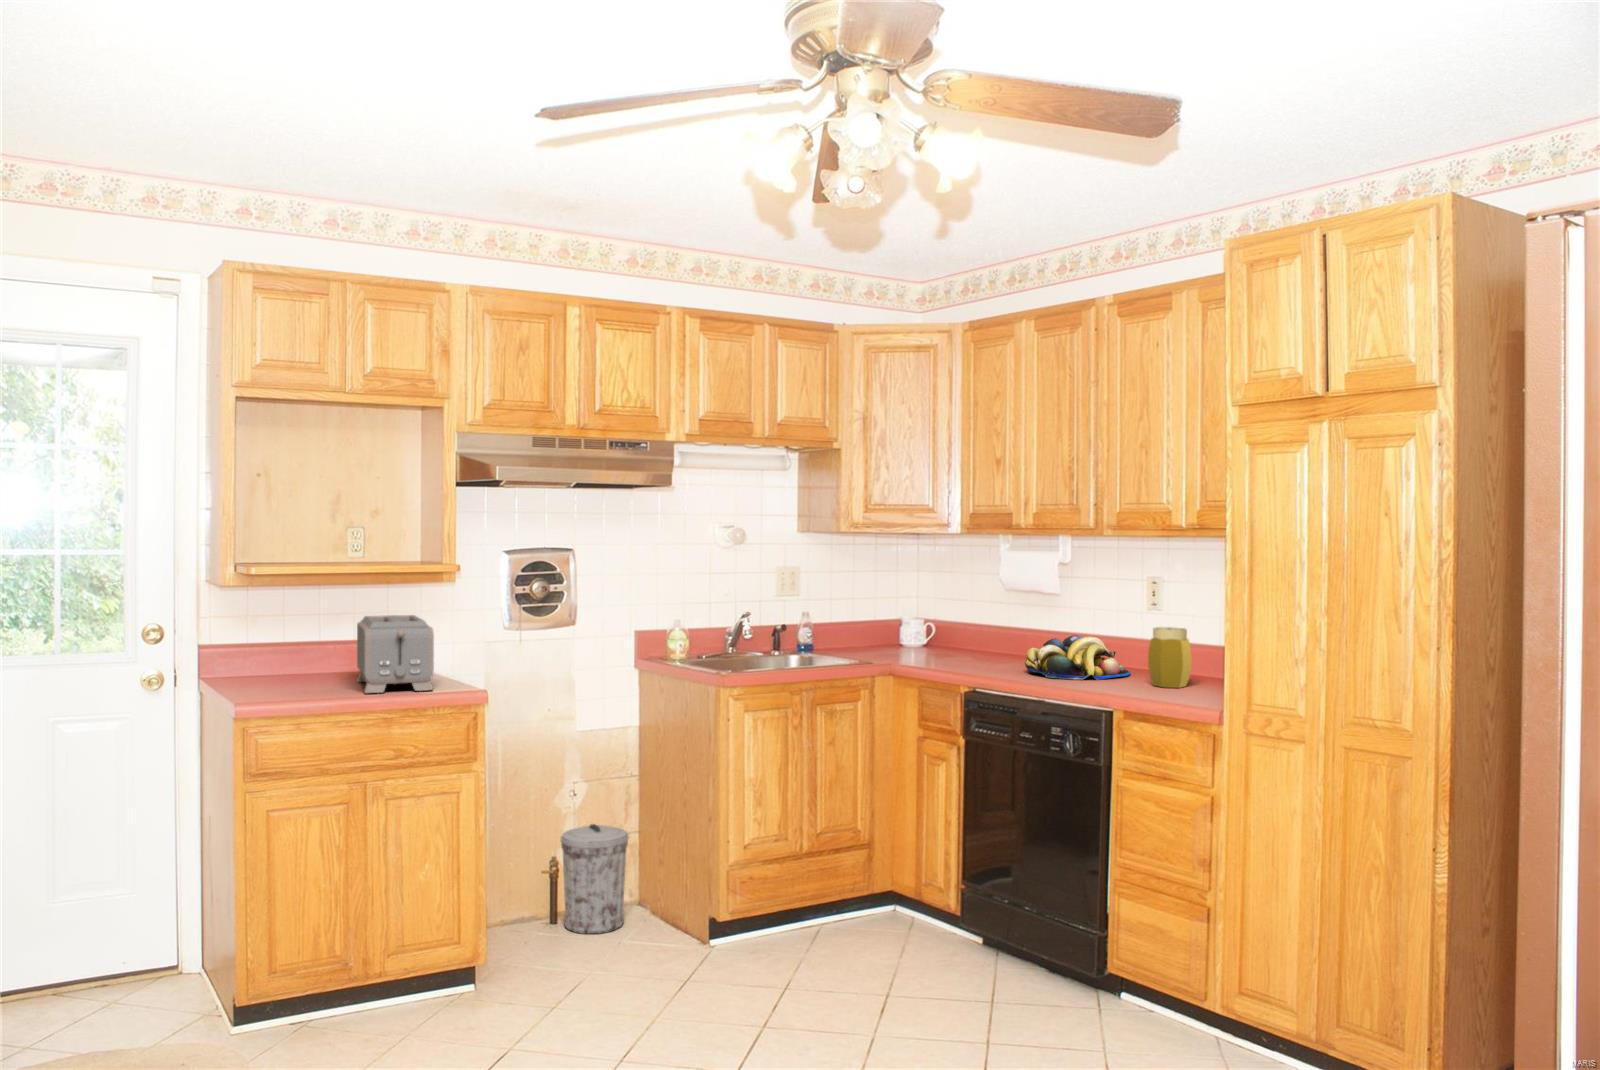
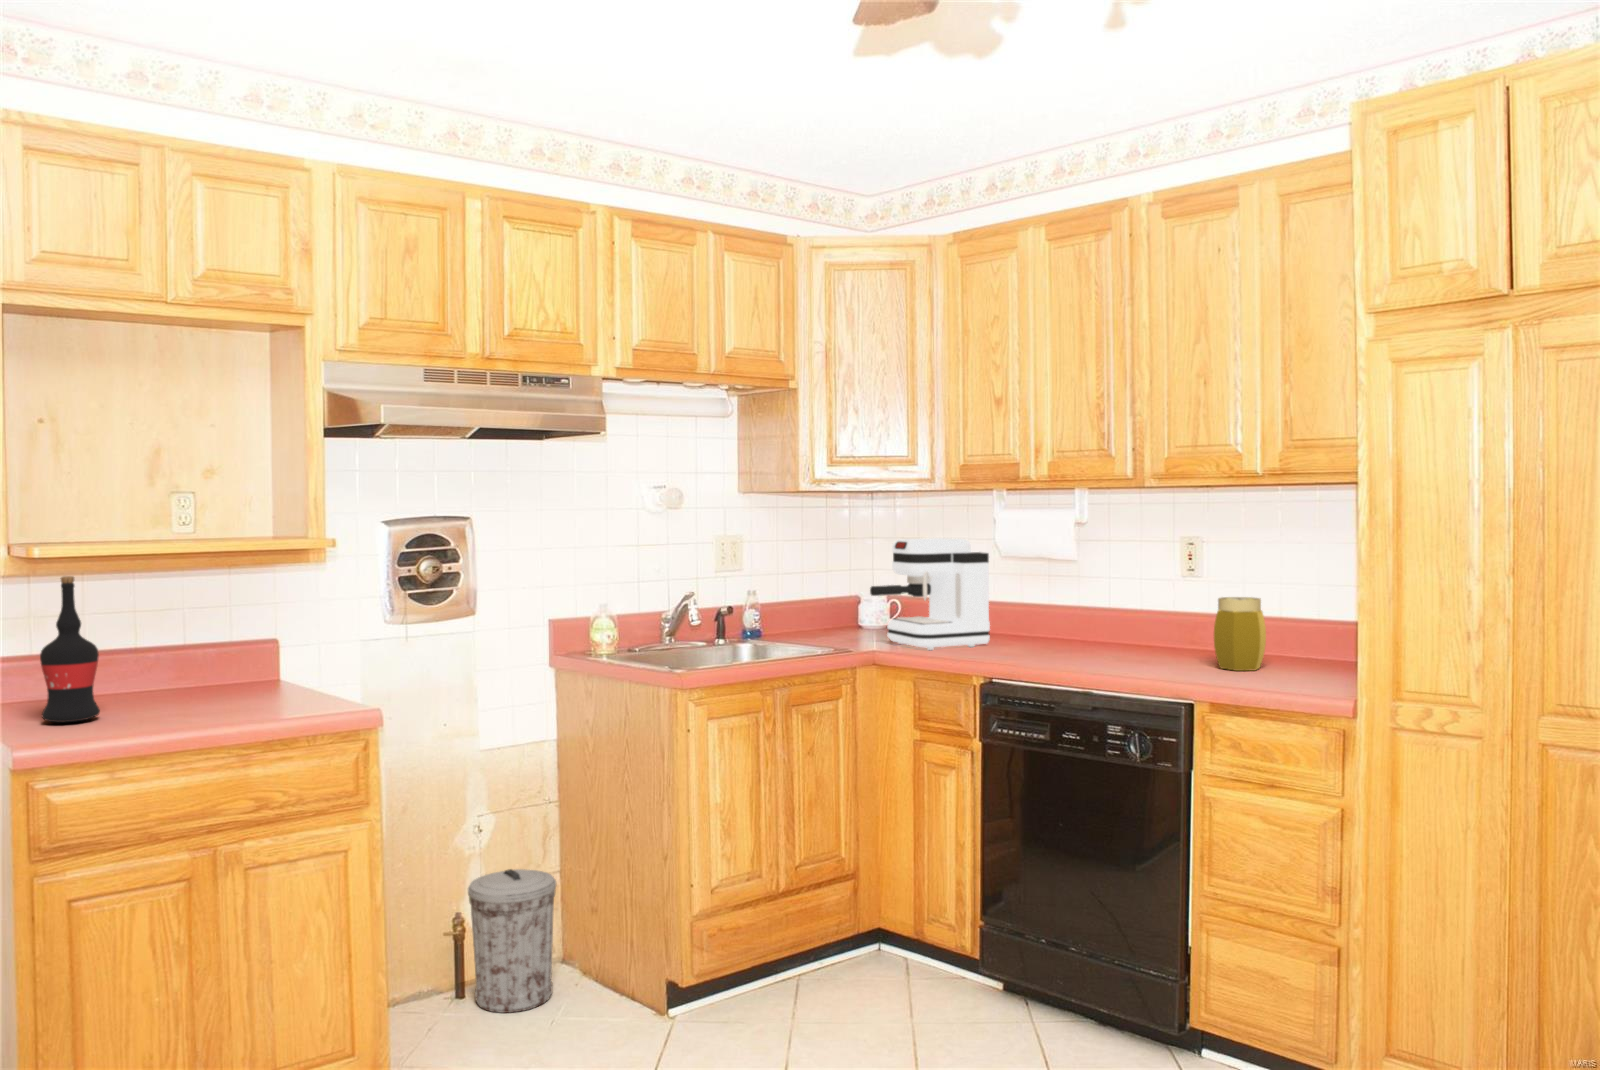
coffee maker: none [892,573,990,665] -> present [870,538,990,650]
wine bottle: none [260,588,298,690] -> present [40,576,100,722]
toaster: present [357,615,434,693] -> none [185,609,303,722]
fruit bowl: present [1025,635,1131,680] -> none [1045,610,1173,664]

